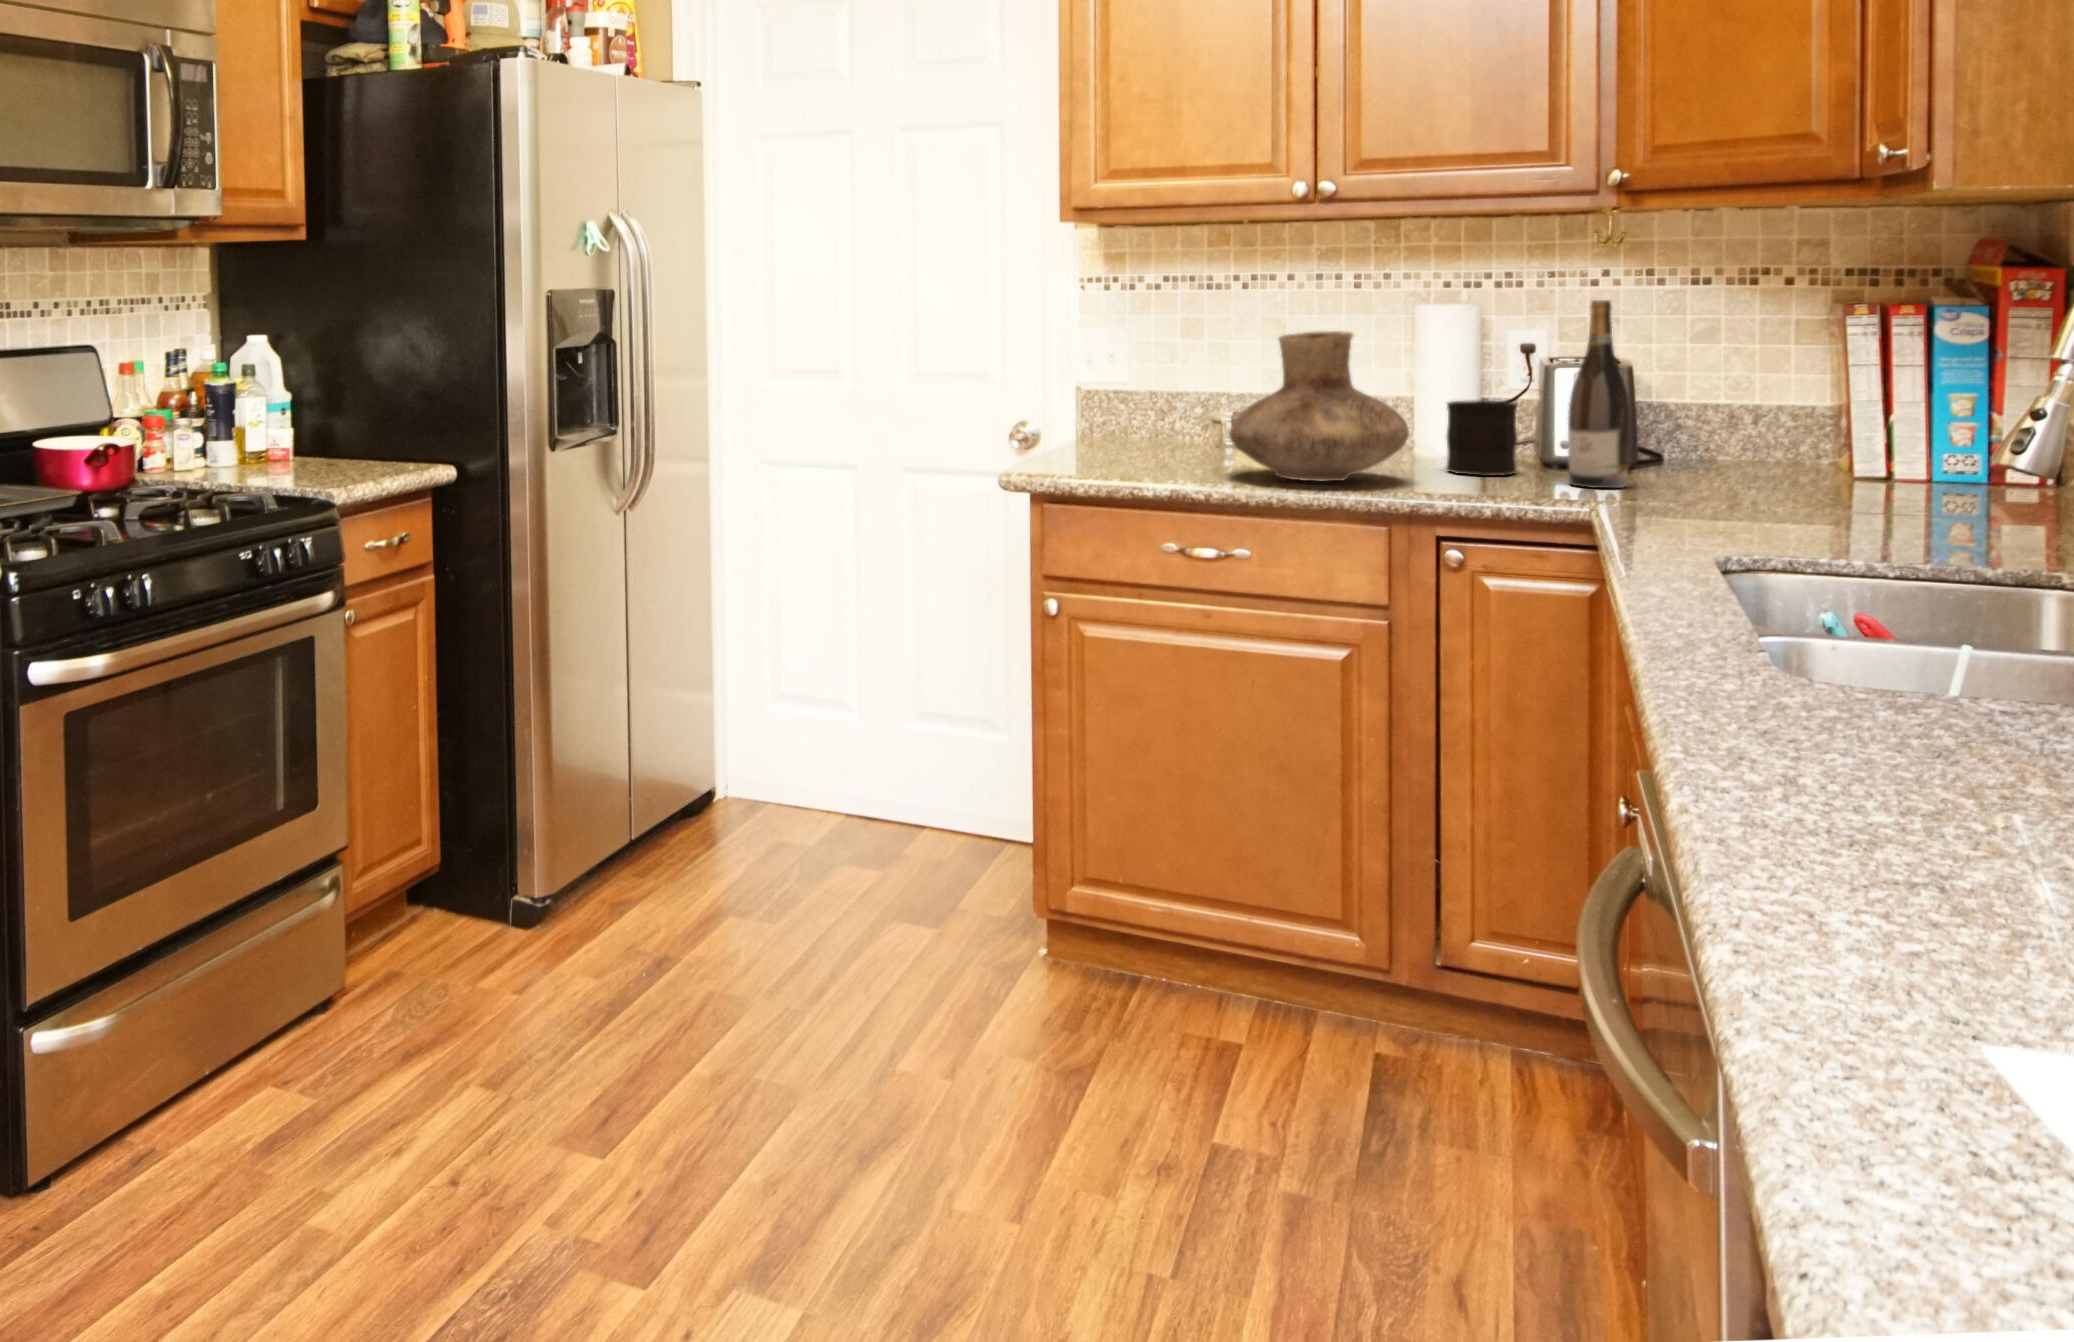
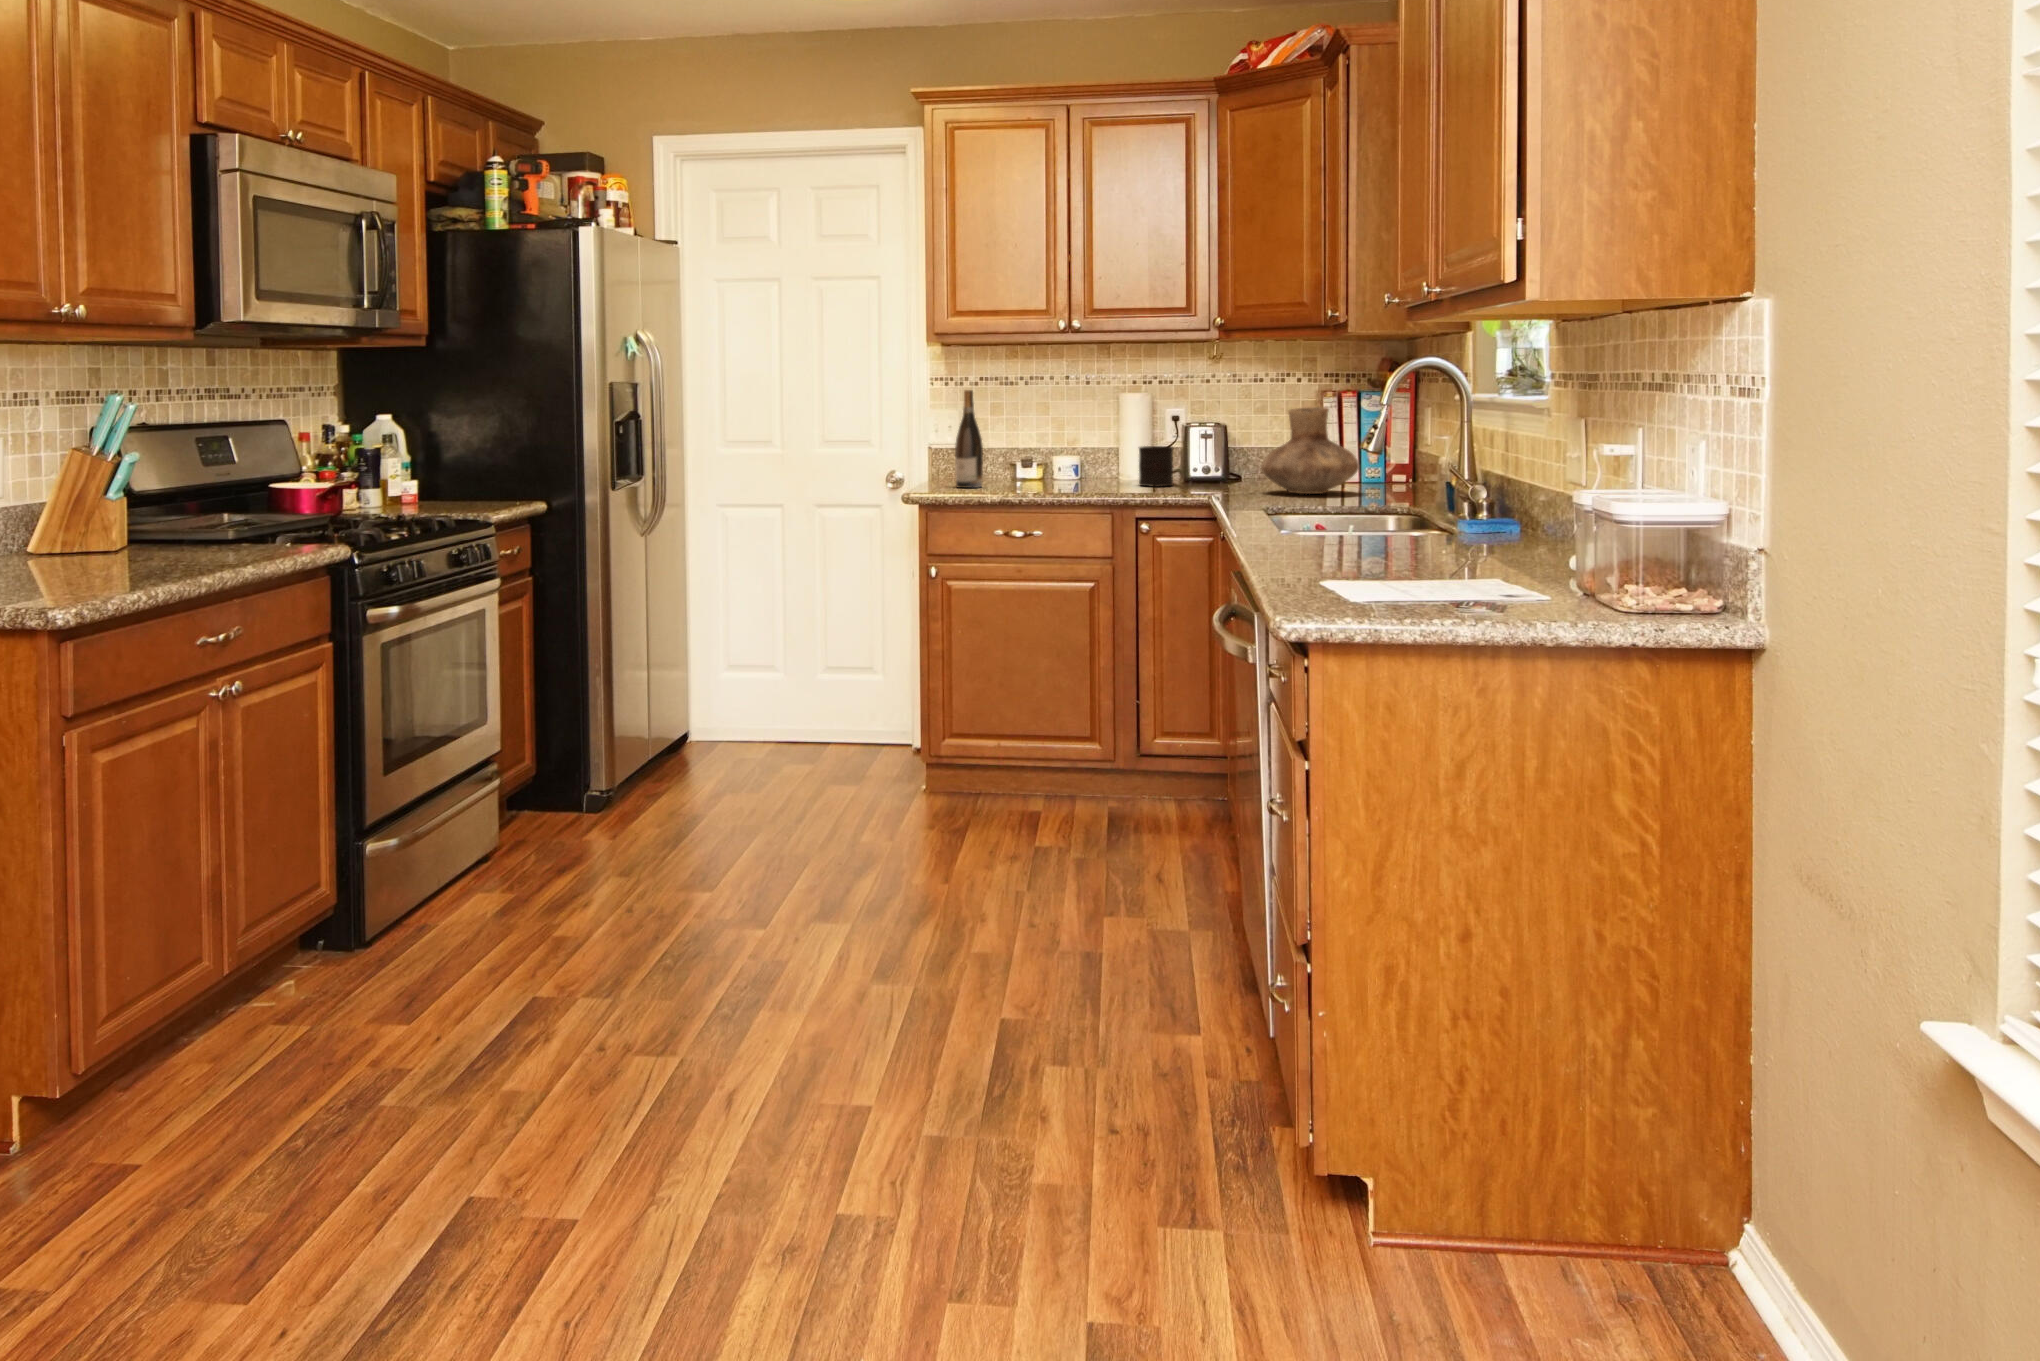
wine bottle: present [1568,300,1630,488] -> present [955,390,983,488]
vase: present [1229,331,1409,481] -> present [1261,407,1359,494]

